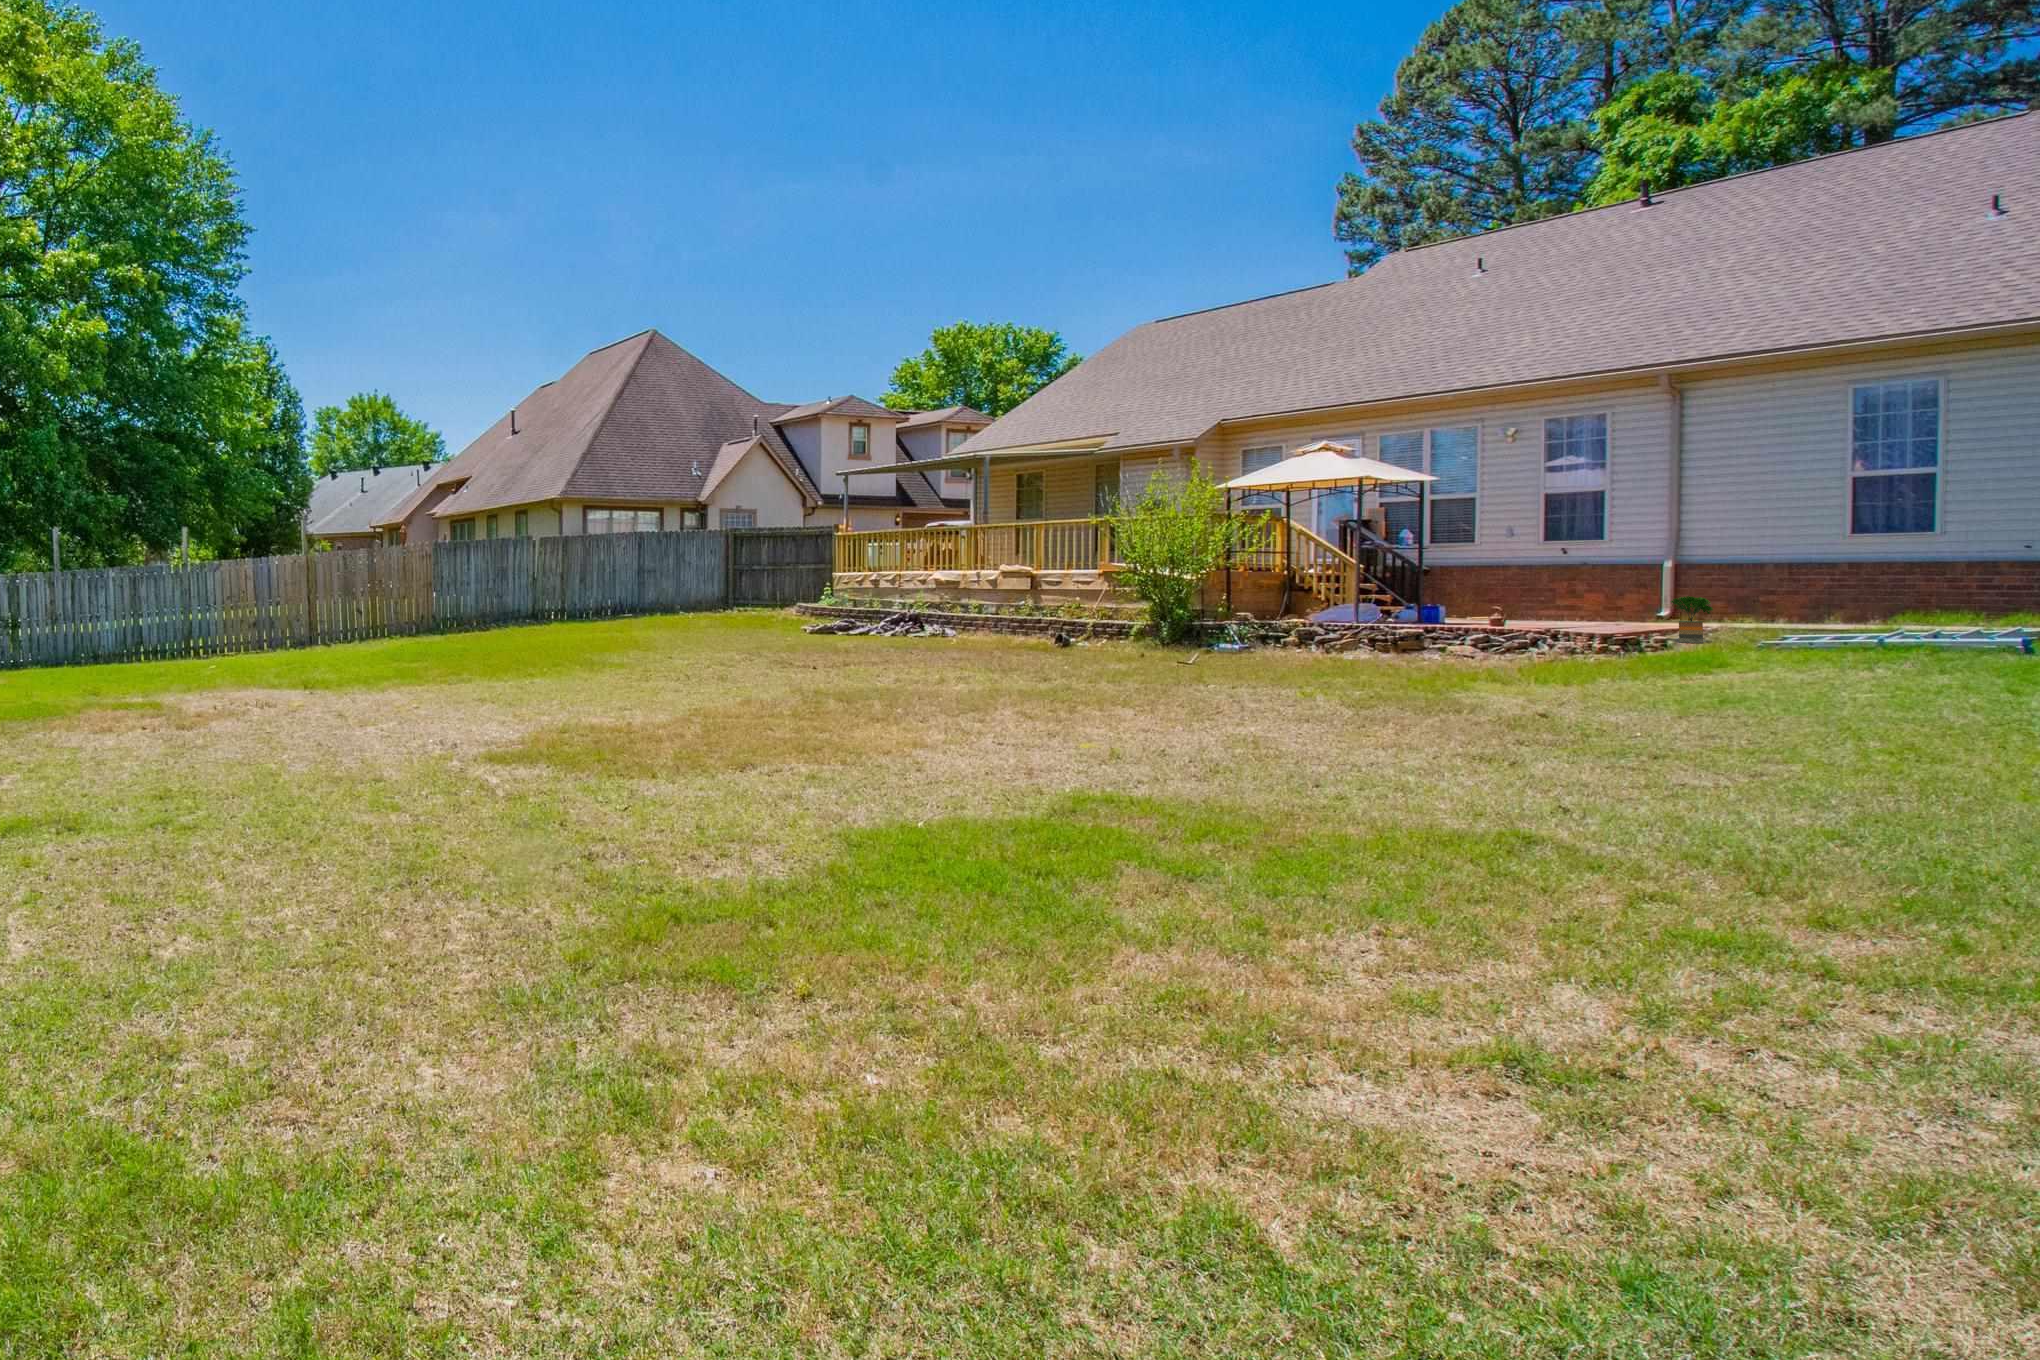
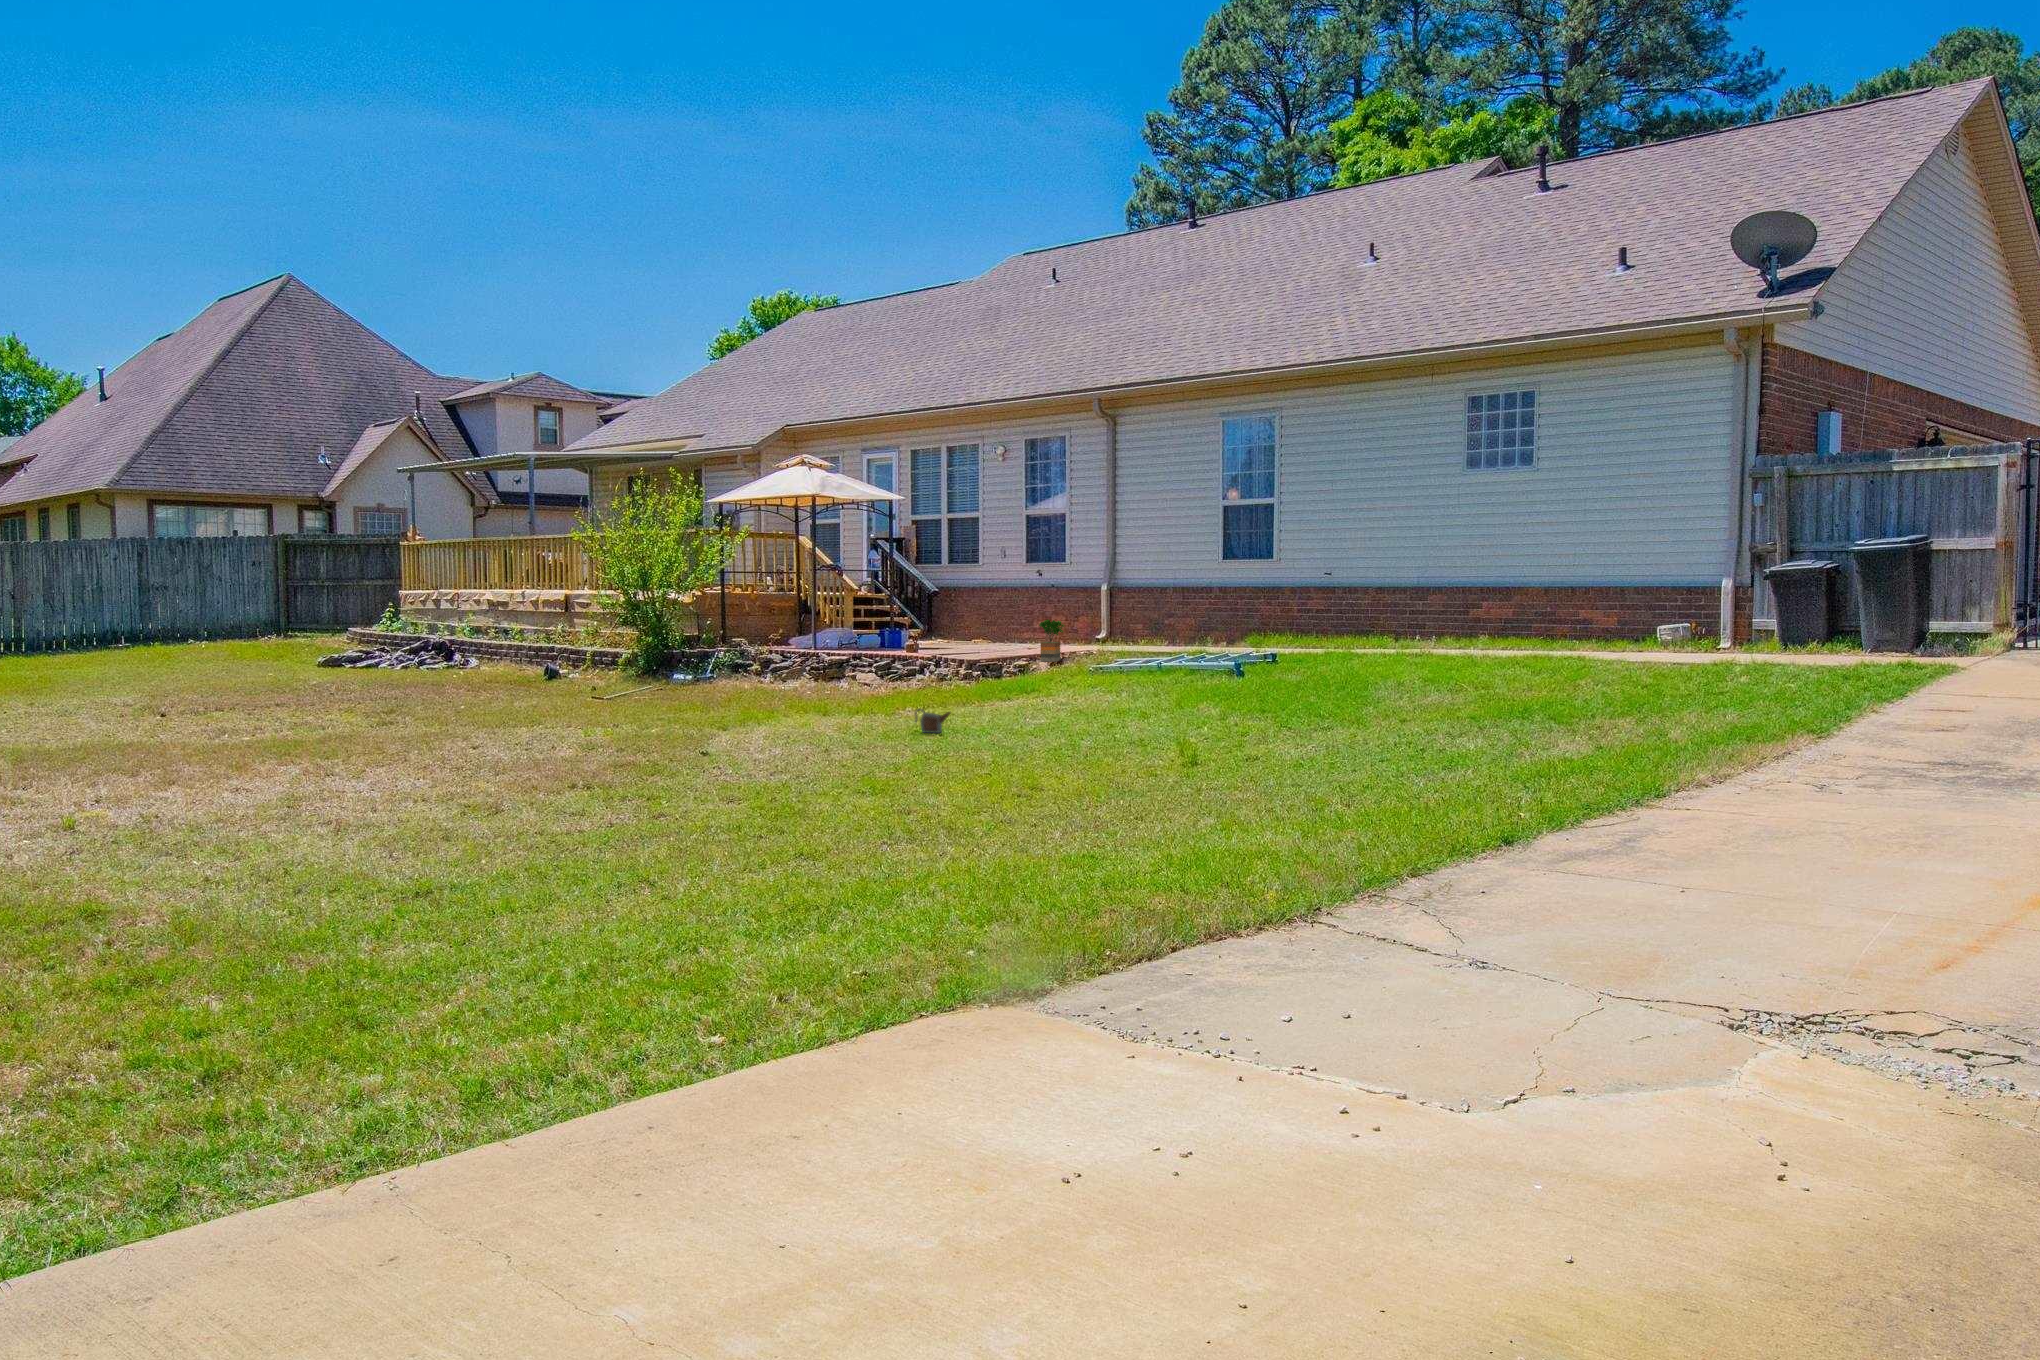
watering can: none [1911,709,1997,742] -> present [914,709,950,733]

